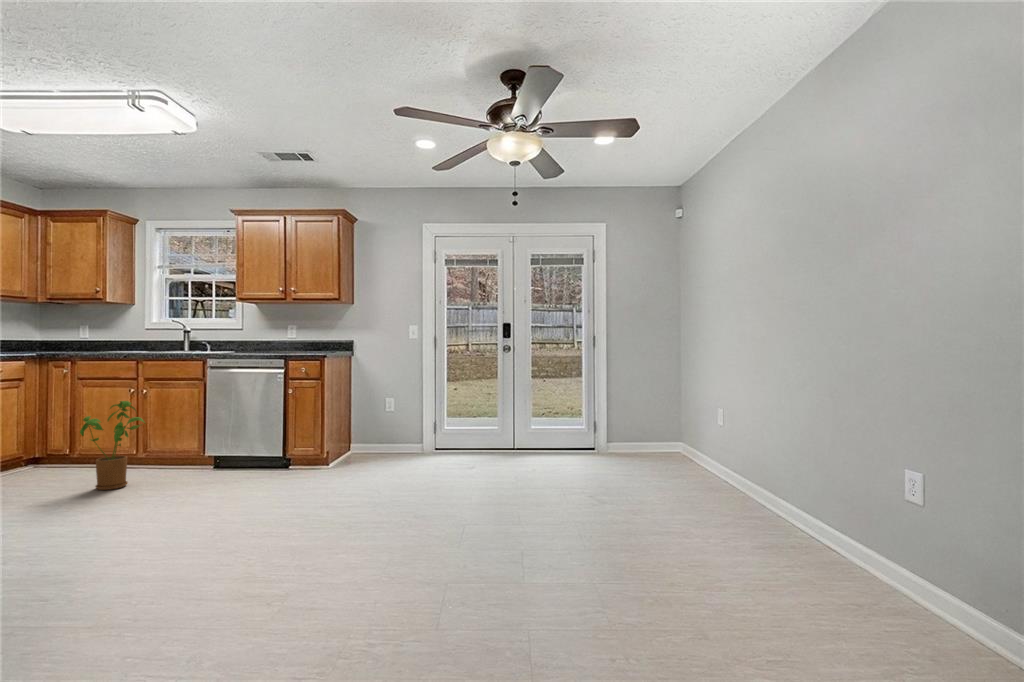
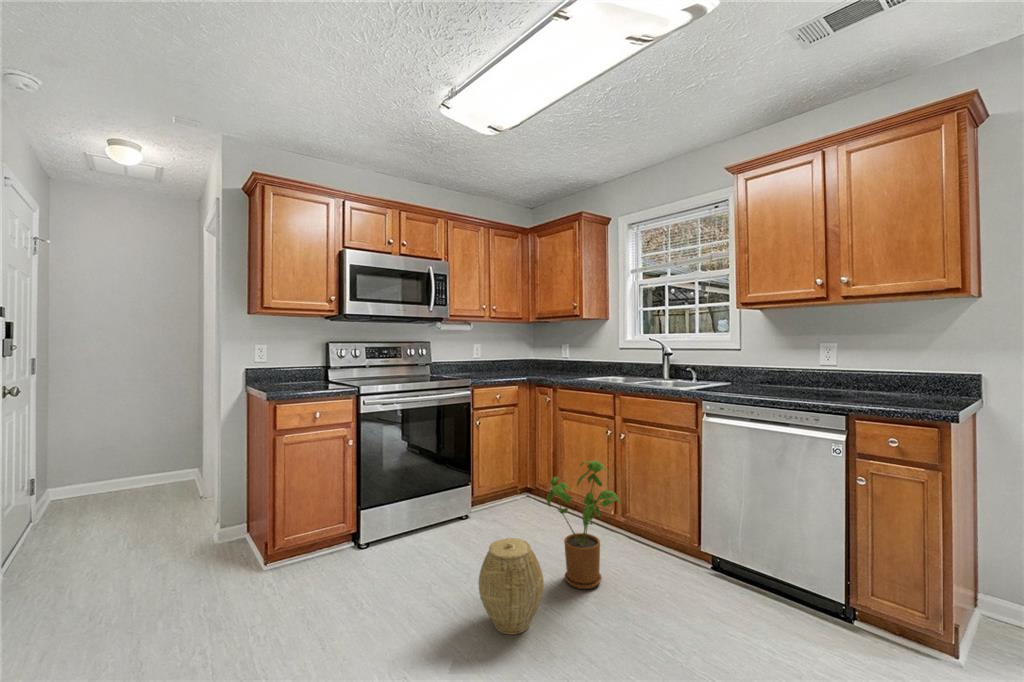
woven basket: none [24,451,84,512] -> present [479,538,544,635]

